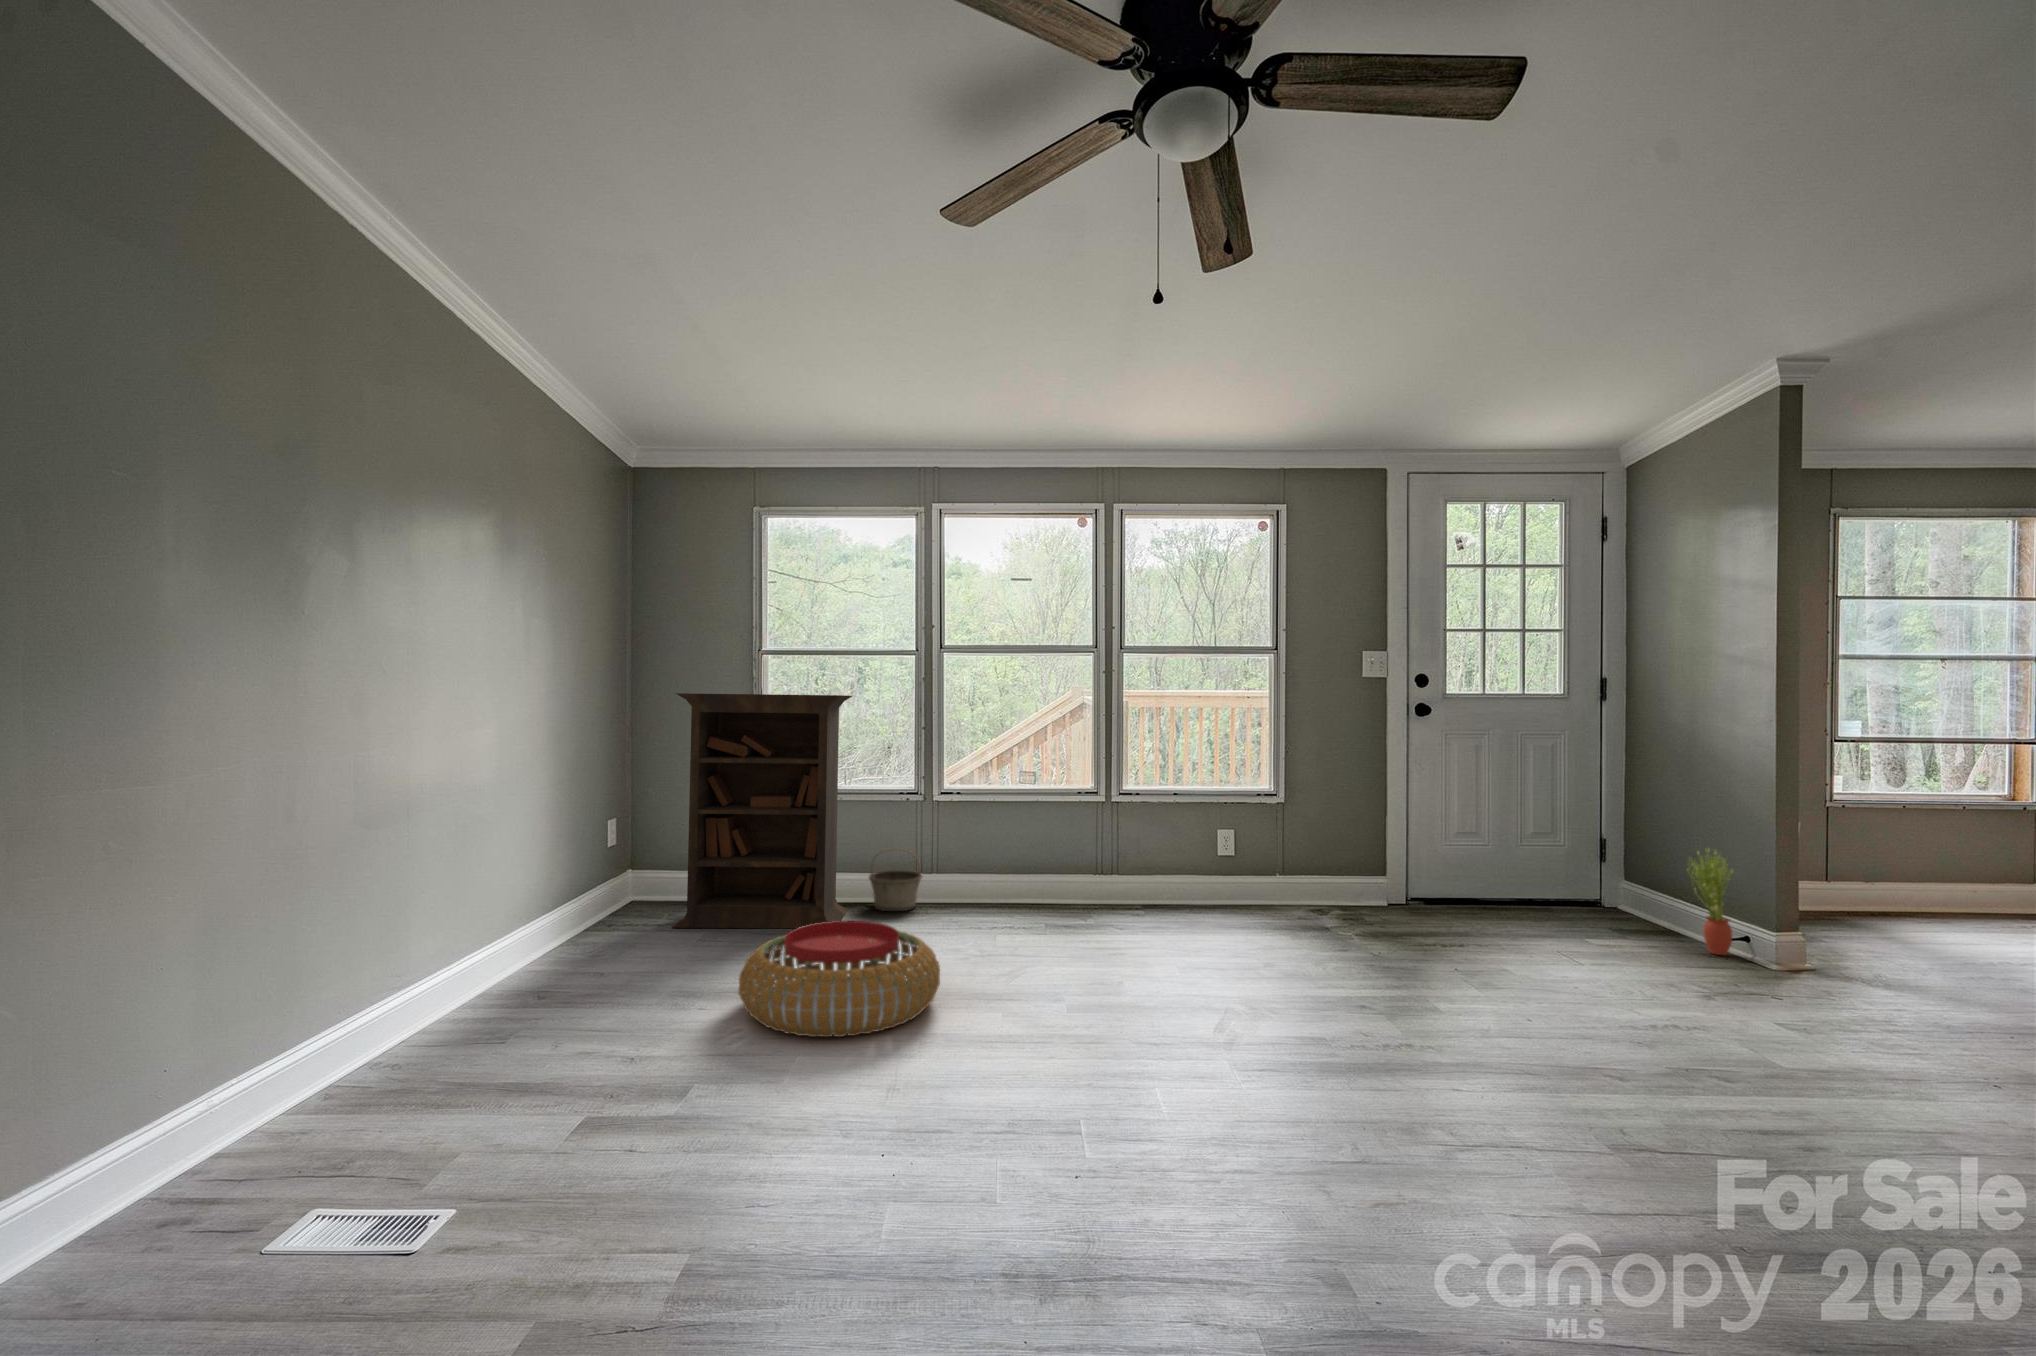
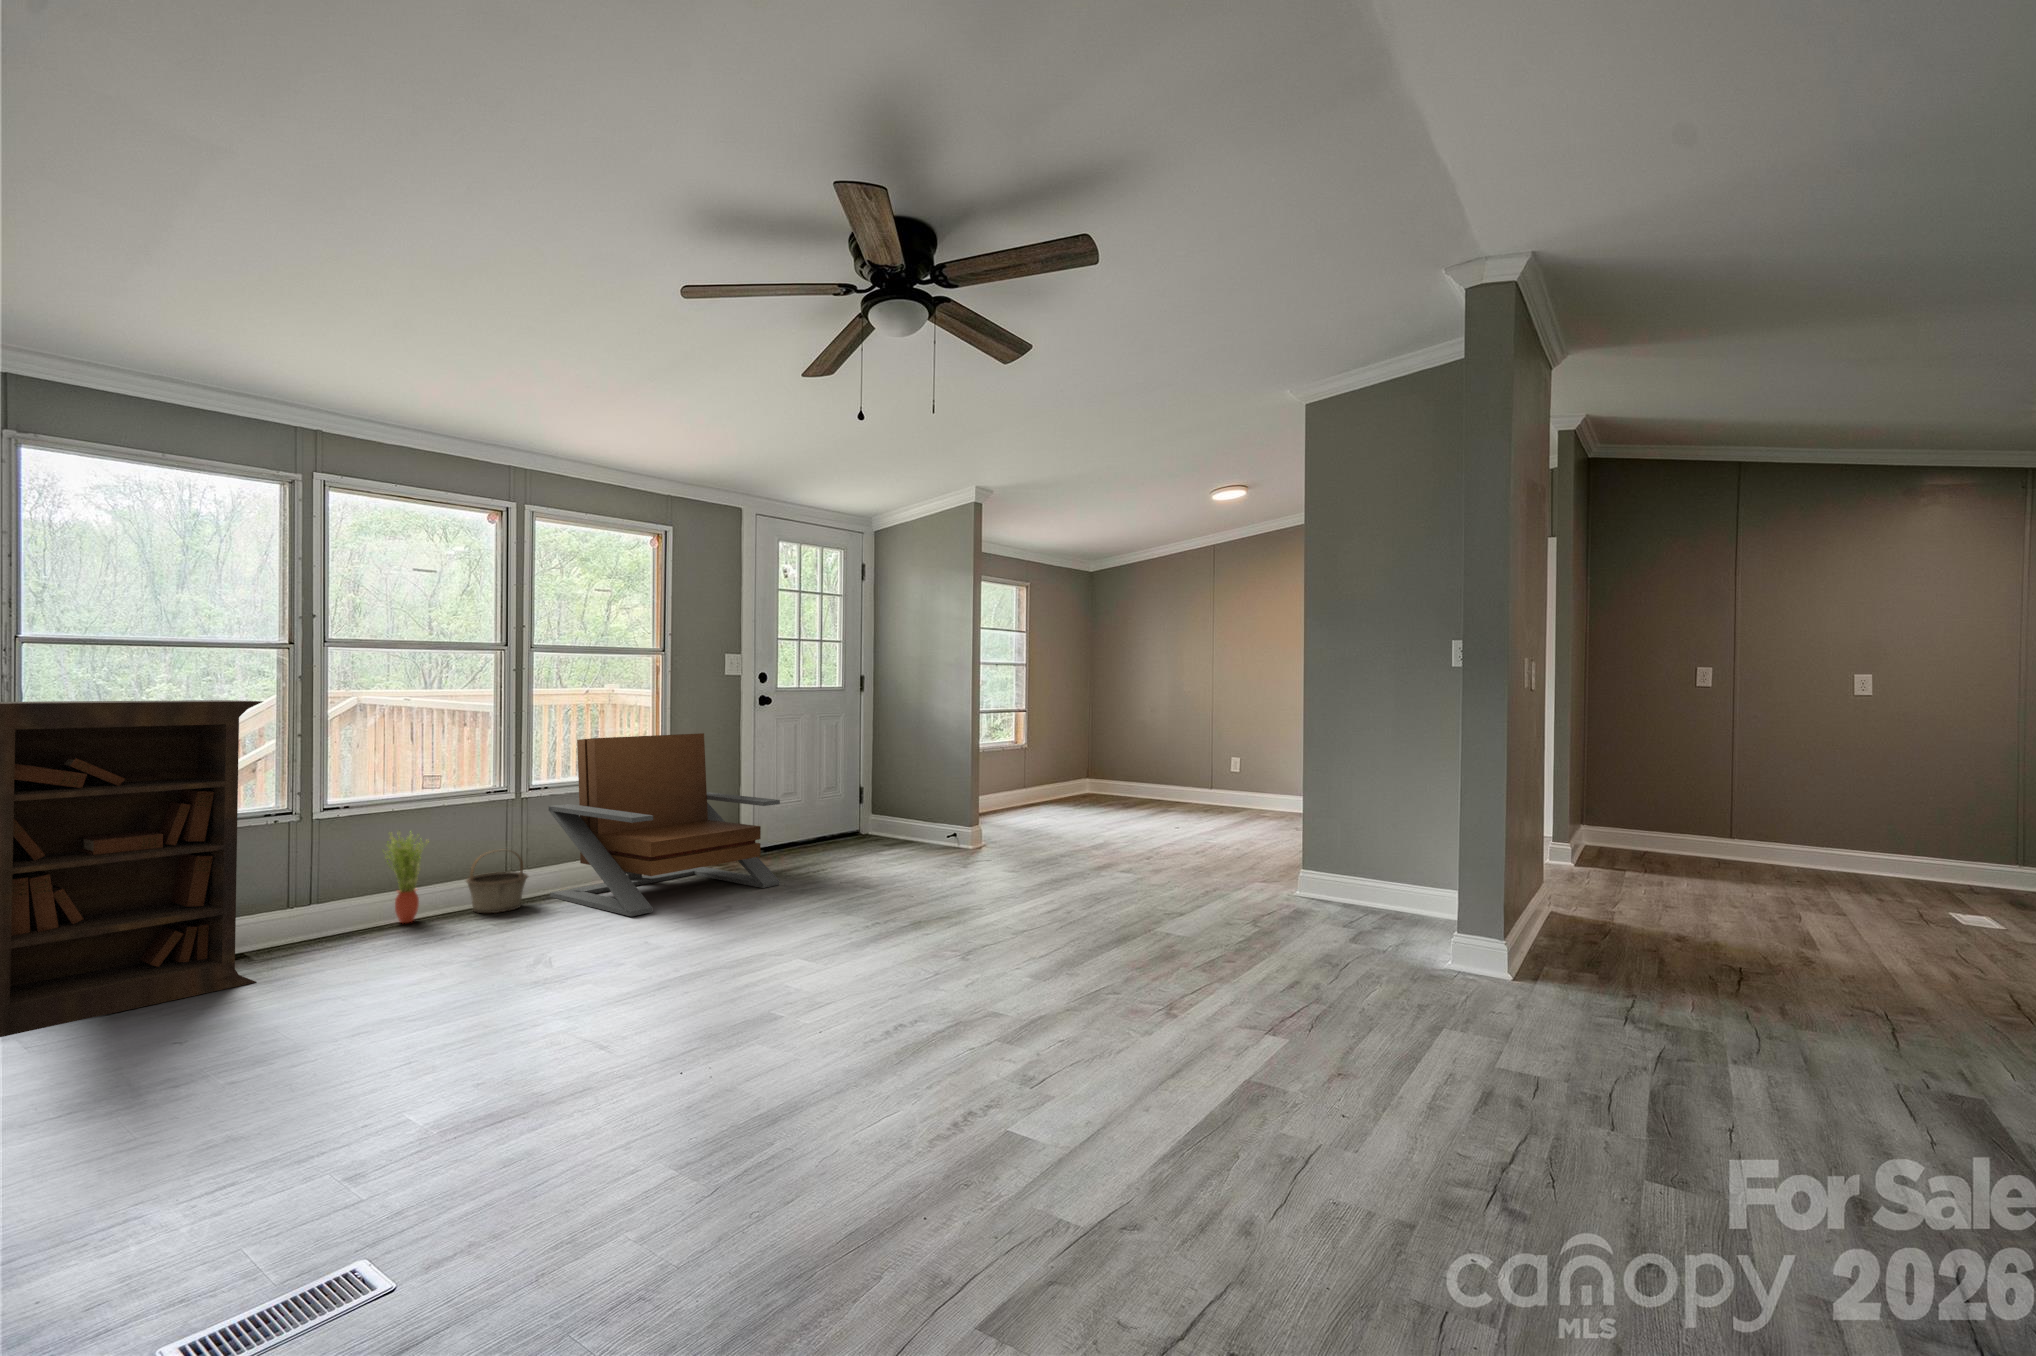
lounge chair: none [1130,743,1368,952] -> present [548,733,780,916]
basket: present [869,849,922,911] -> present [466,850,528,913]
potted plant: present [1689,850,1734,955] -> present [385,831,429,923]
pouf: present [739,921,940,1037] -> none [327,933,560,1051]

